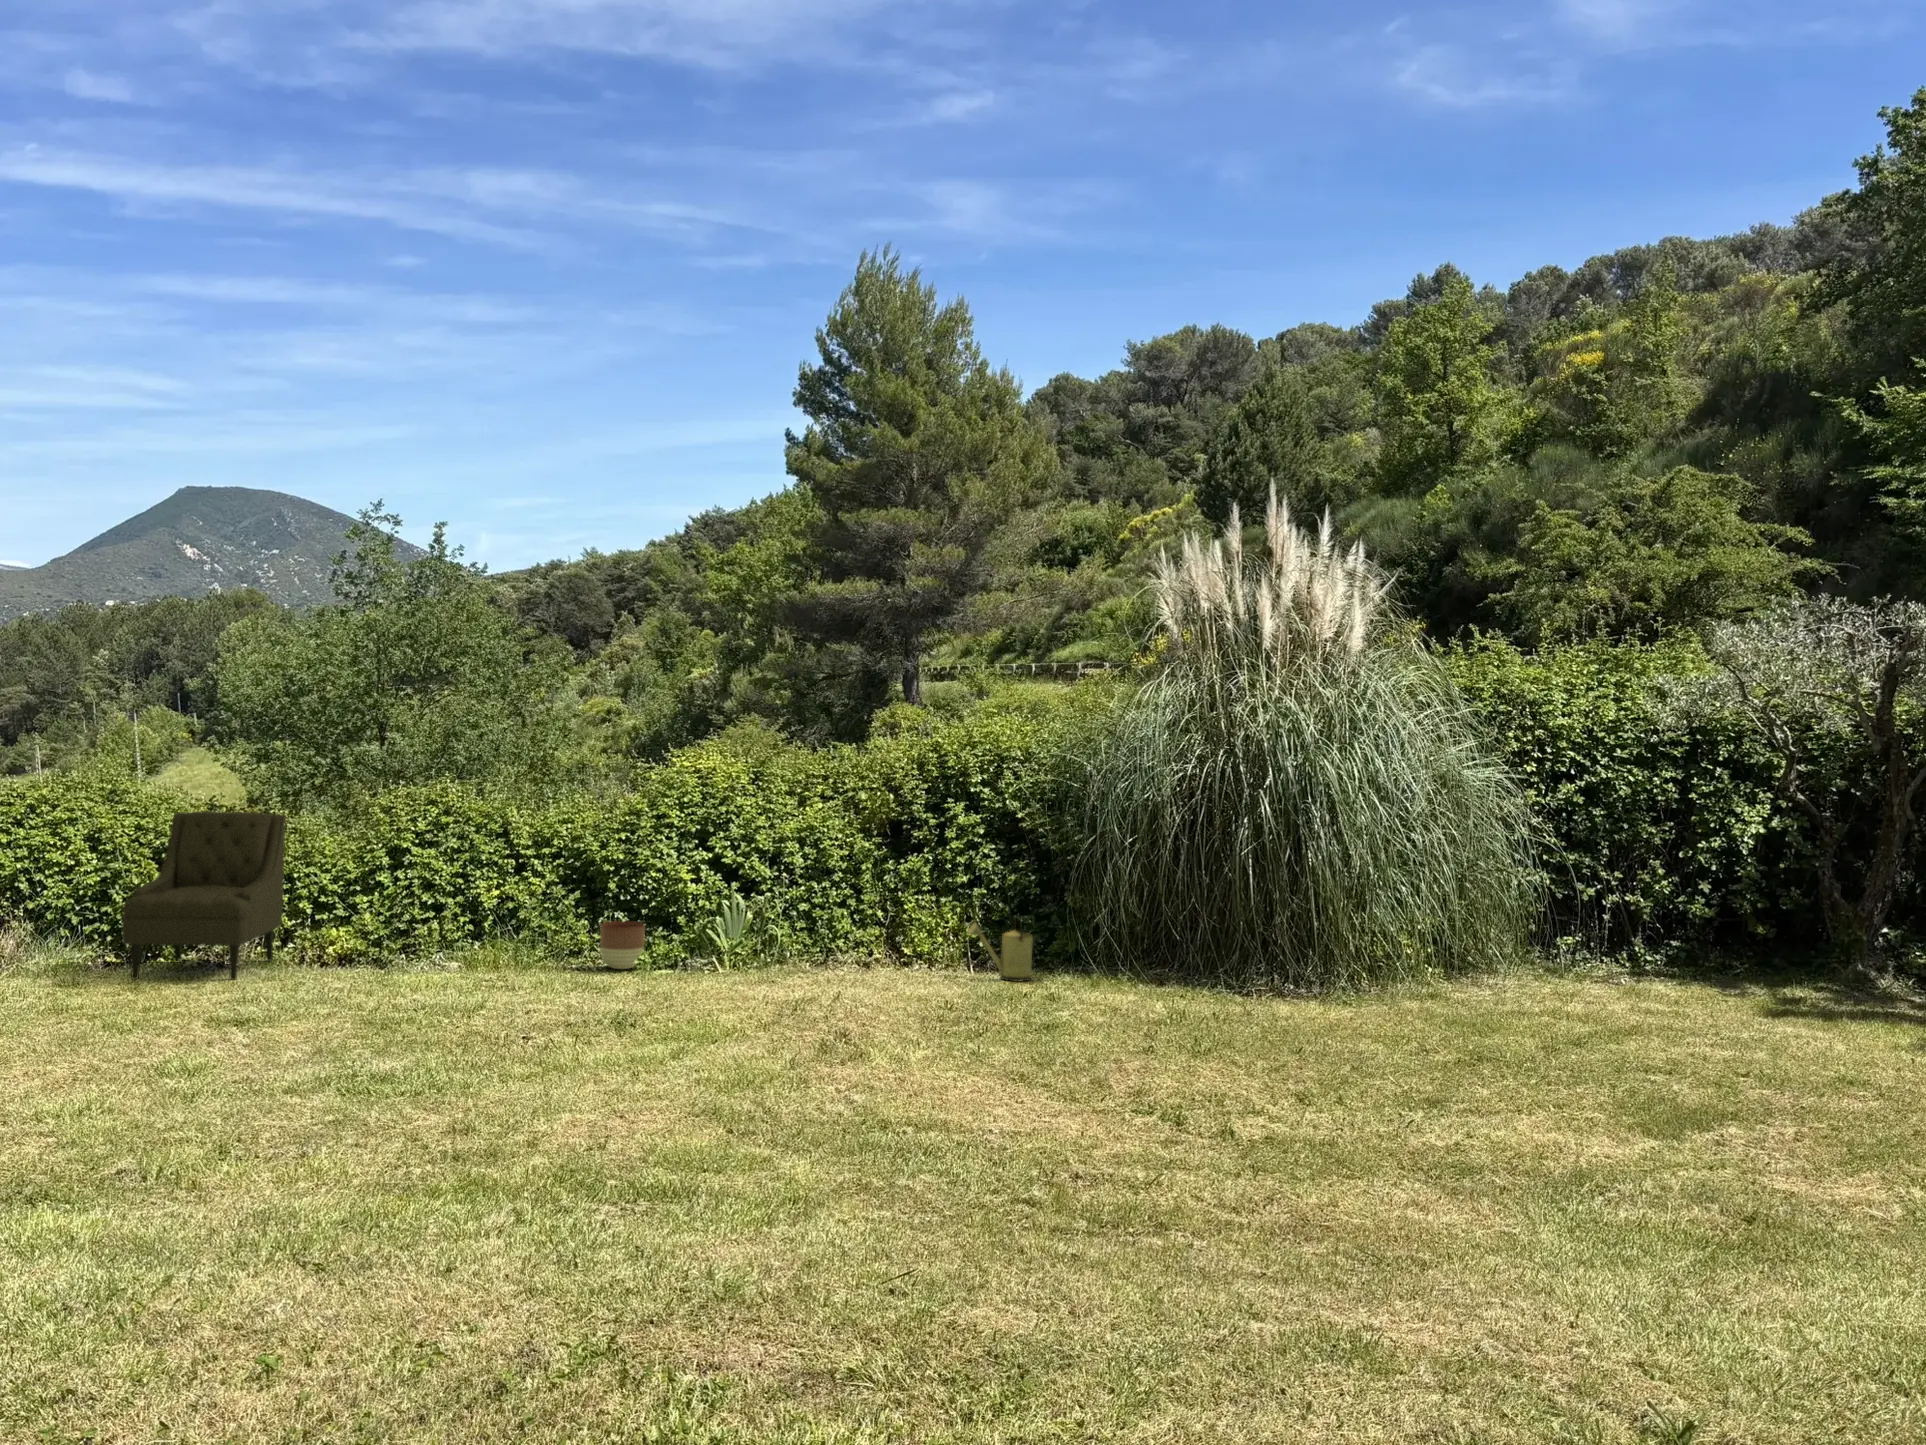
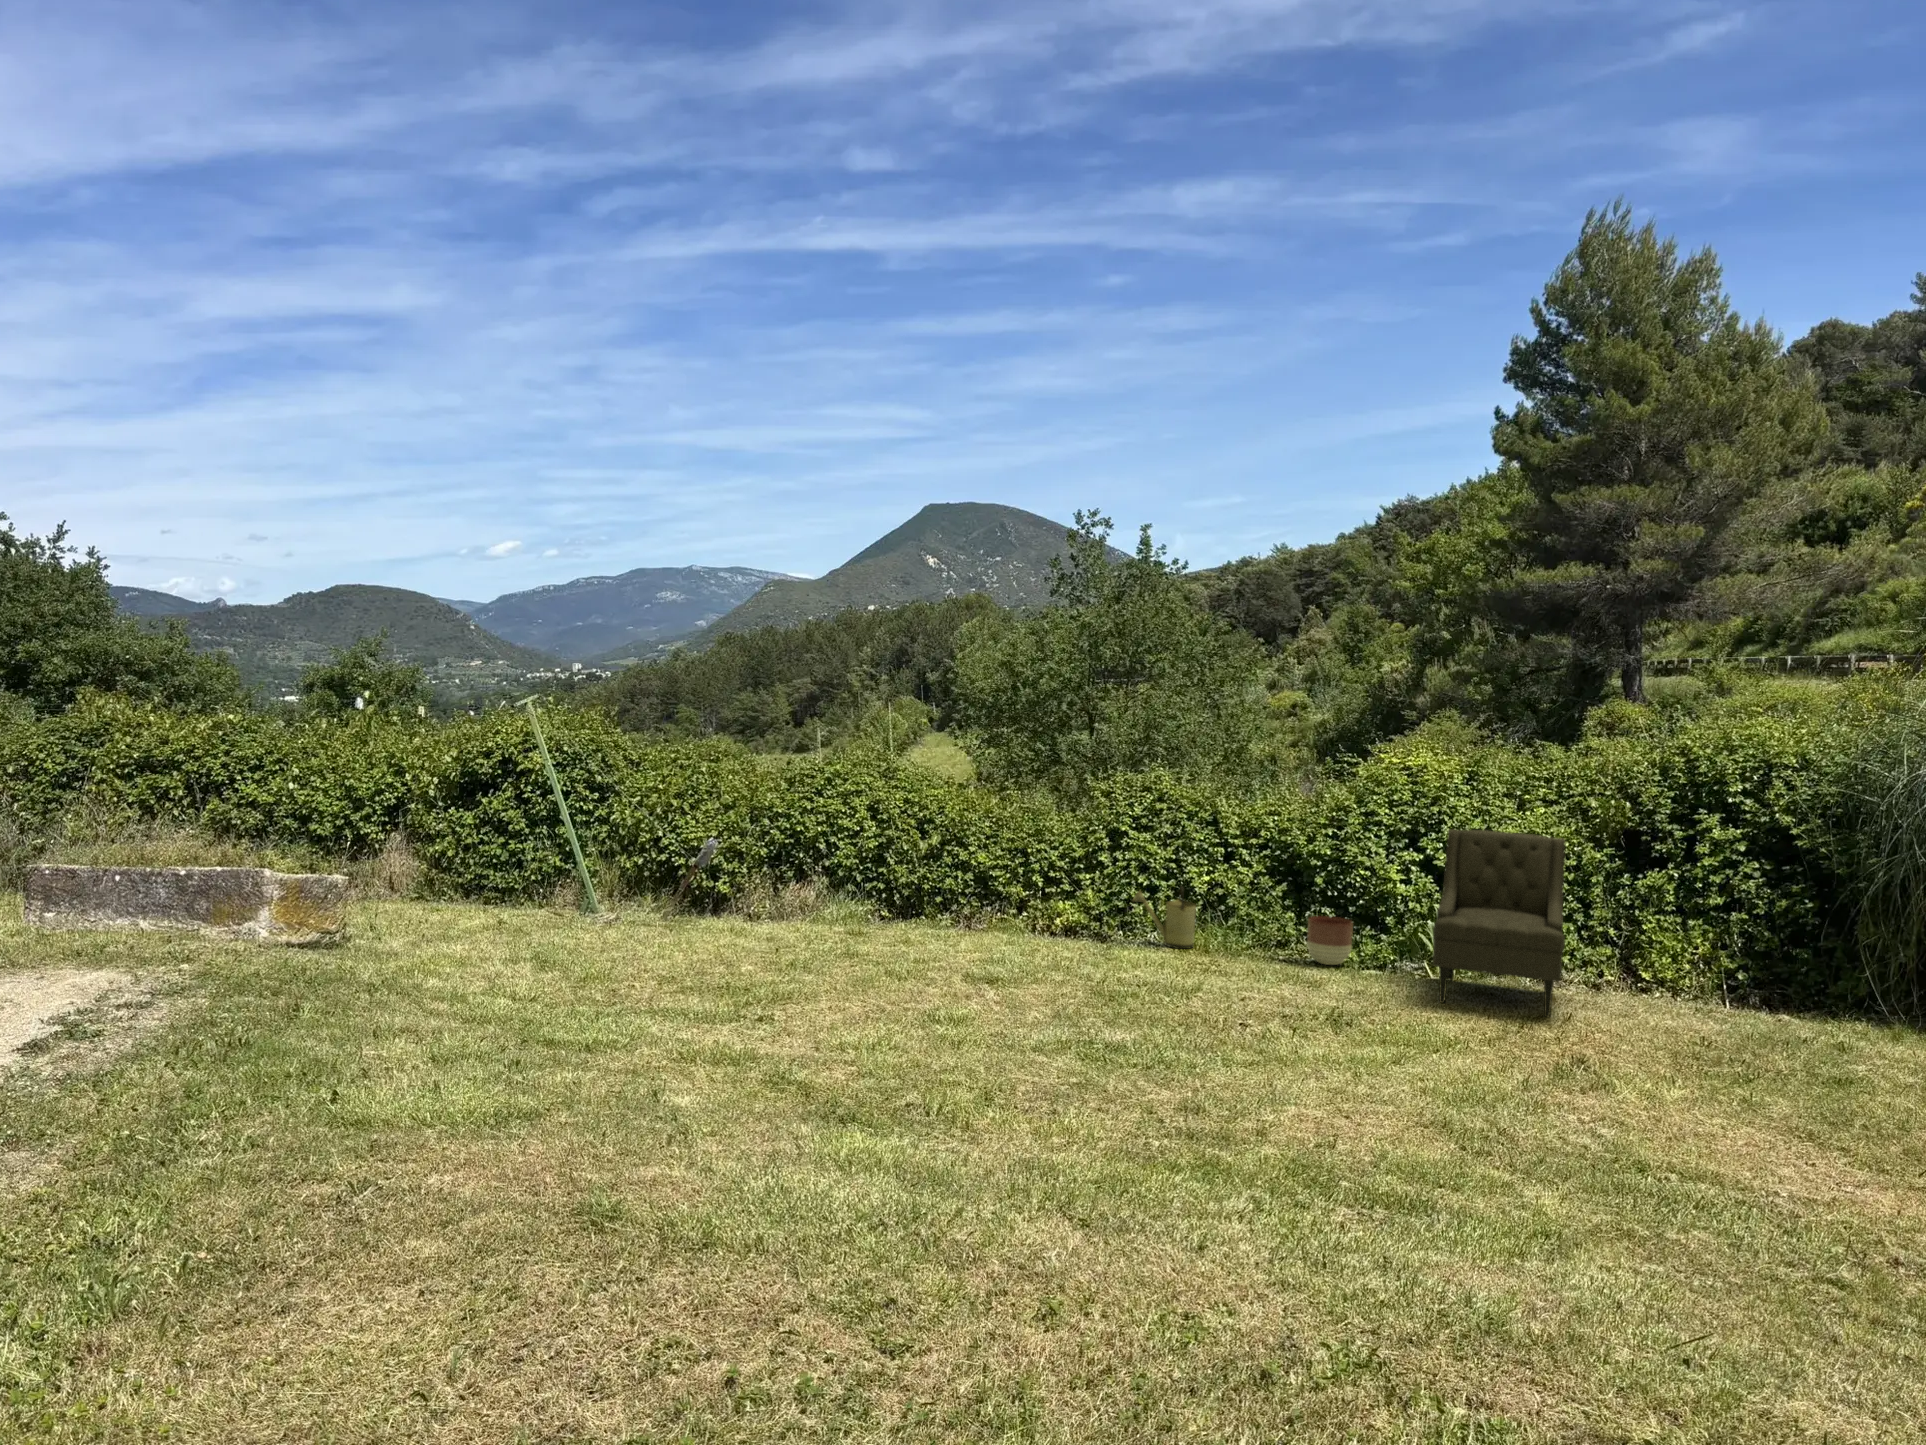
chair: present [122,811,286,980] -> present [1433,829,1566,1017]
watering can: present [968,920,1033,982] -> present [1133,886,1196,949]

